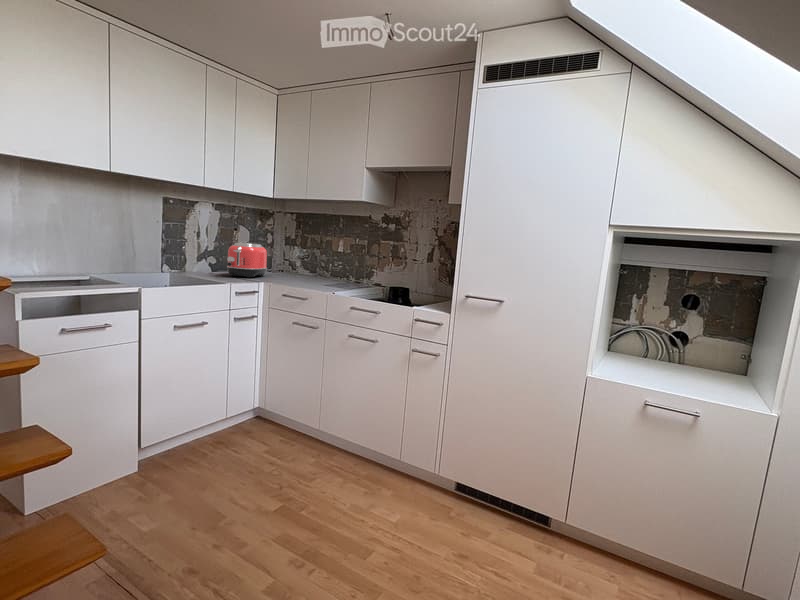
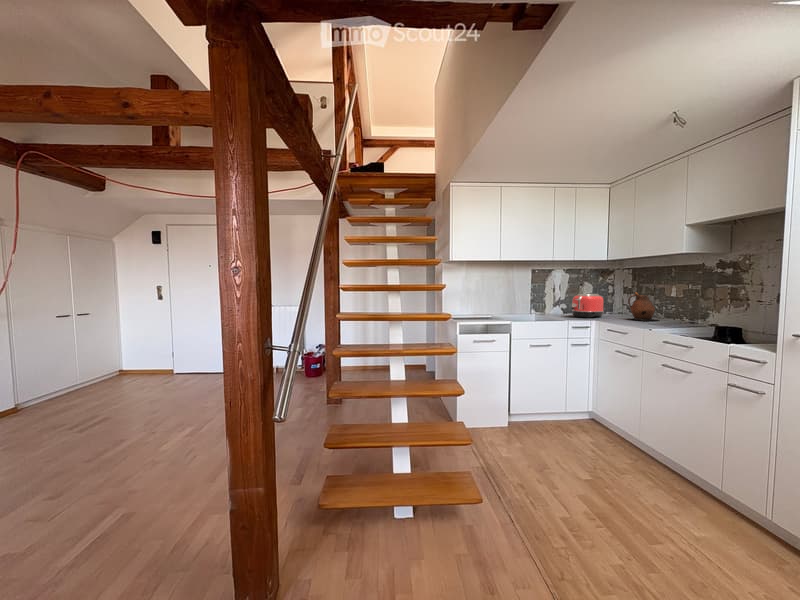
ceramic pitcher: none [296,244,329,281] -> present [628,292,656,320]

